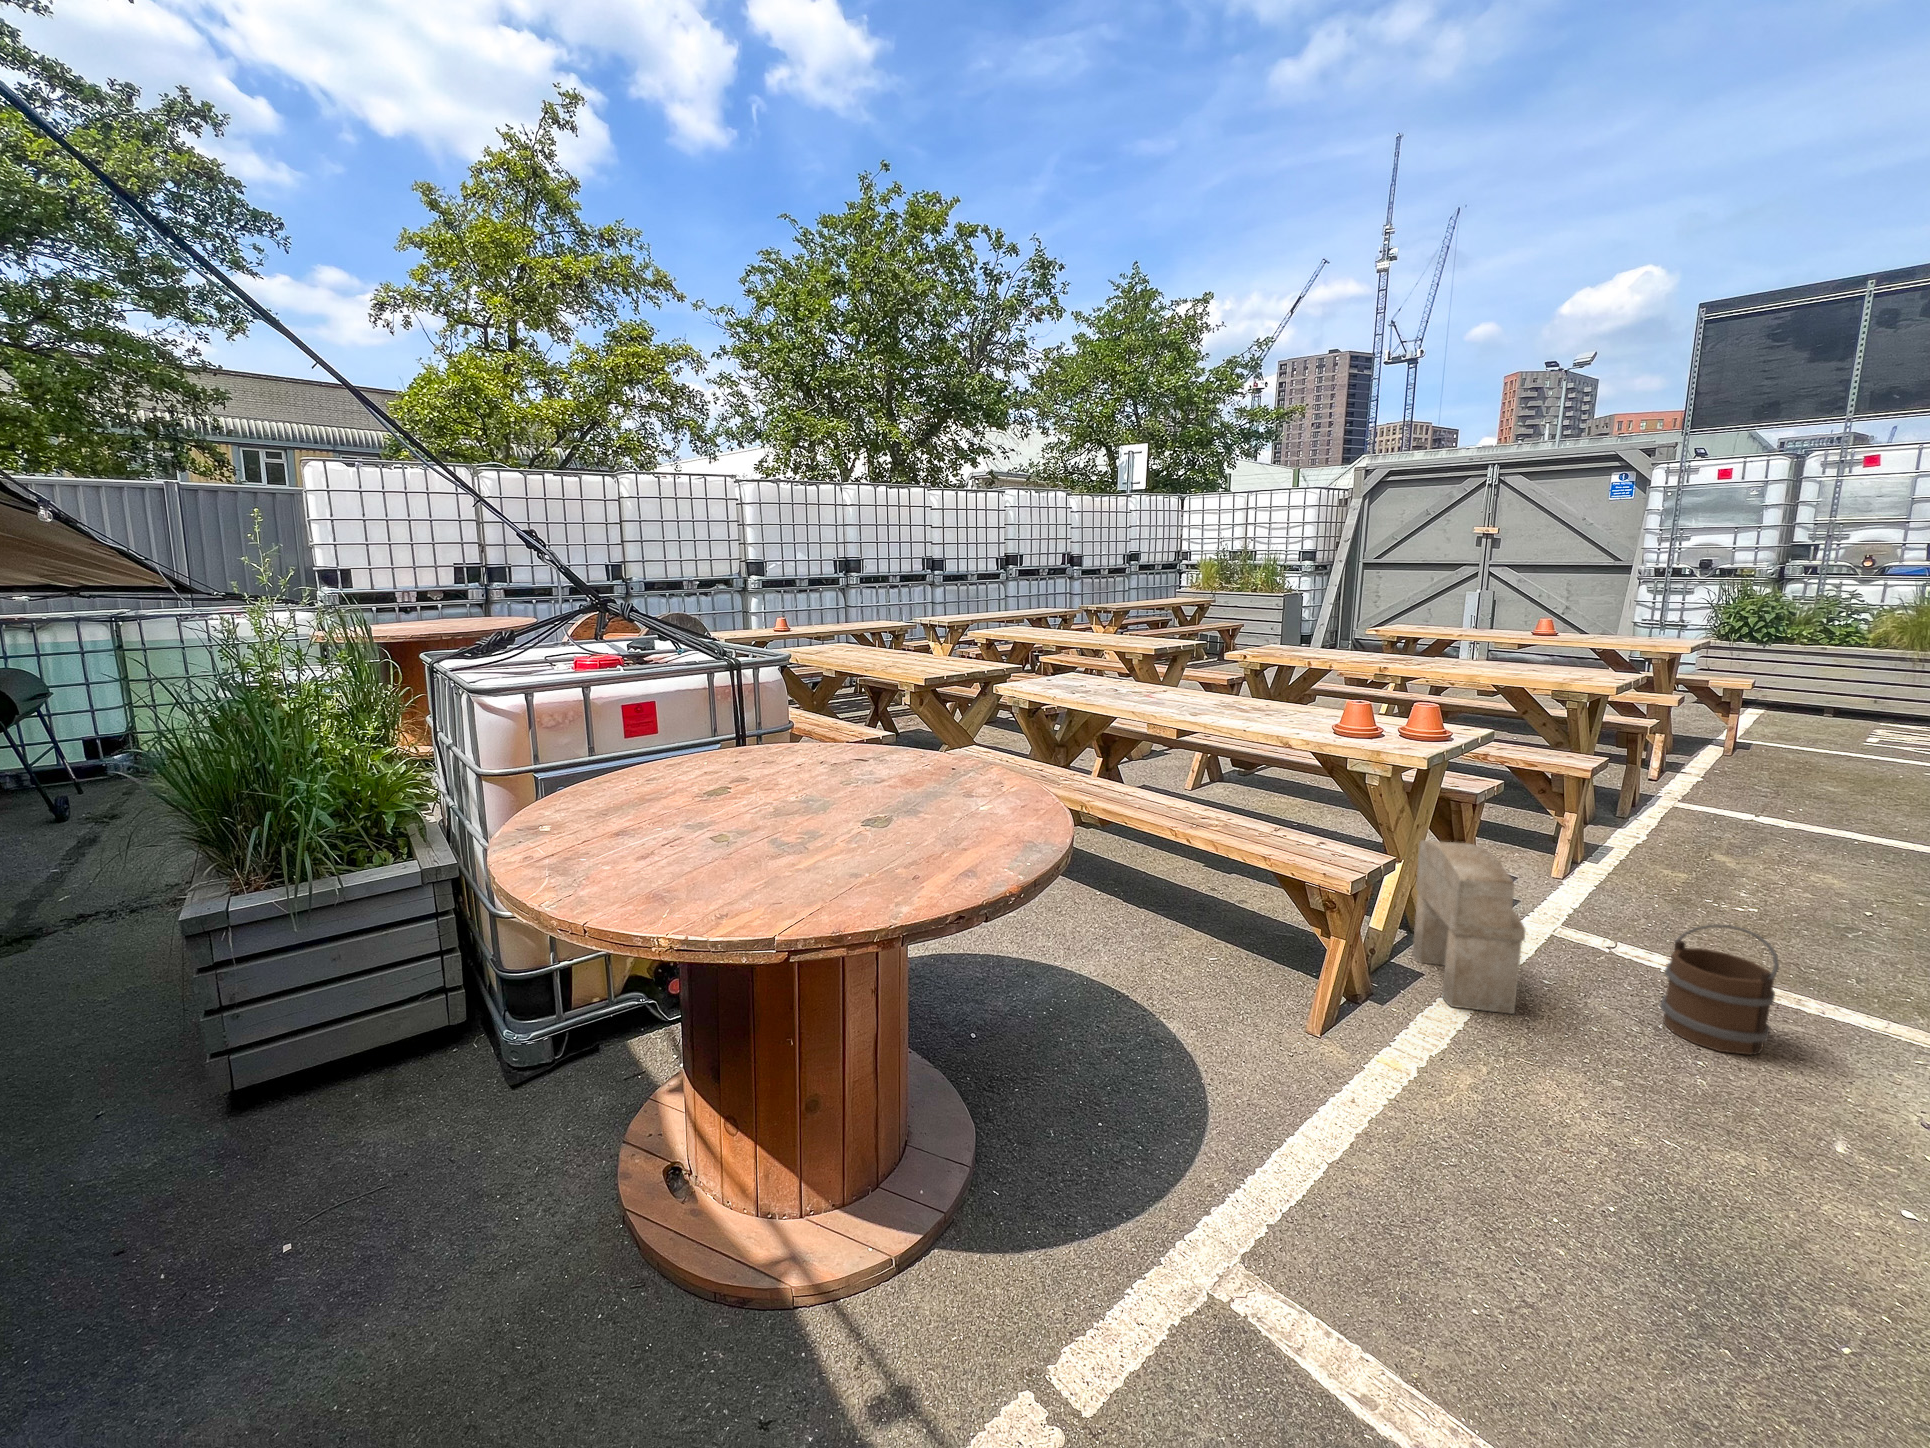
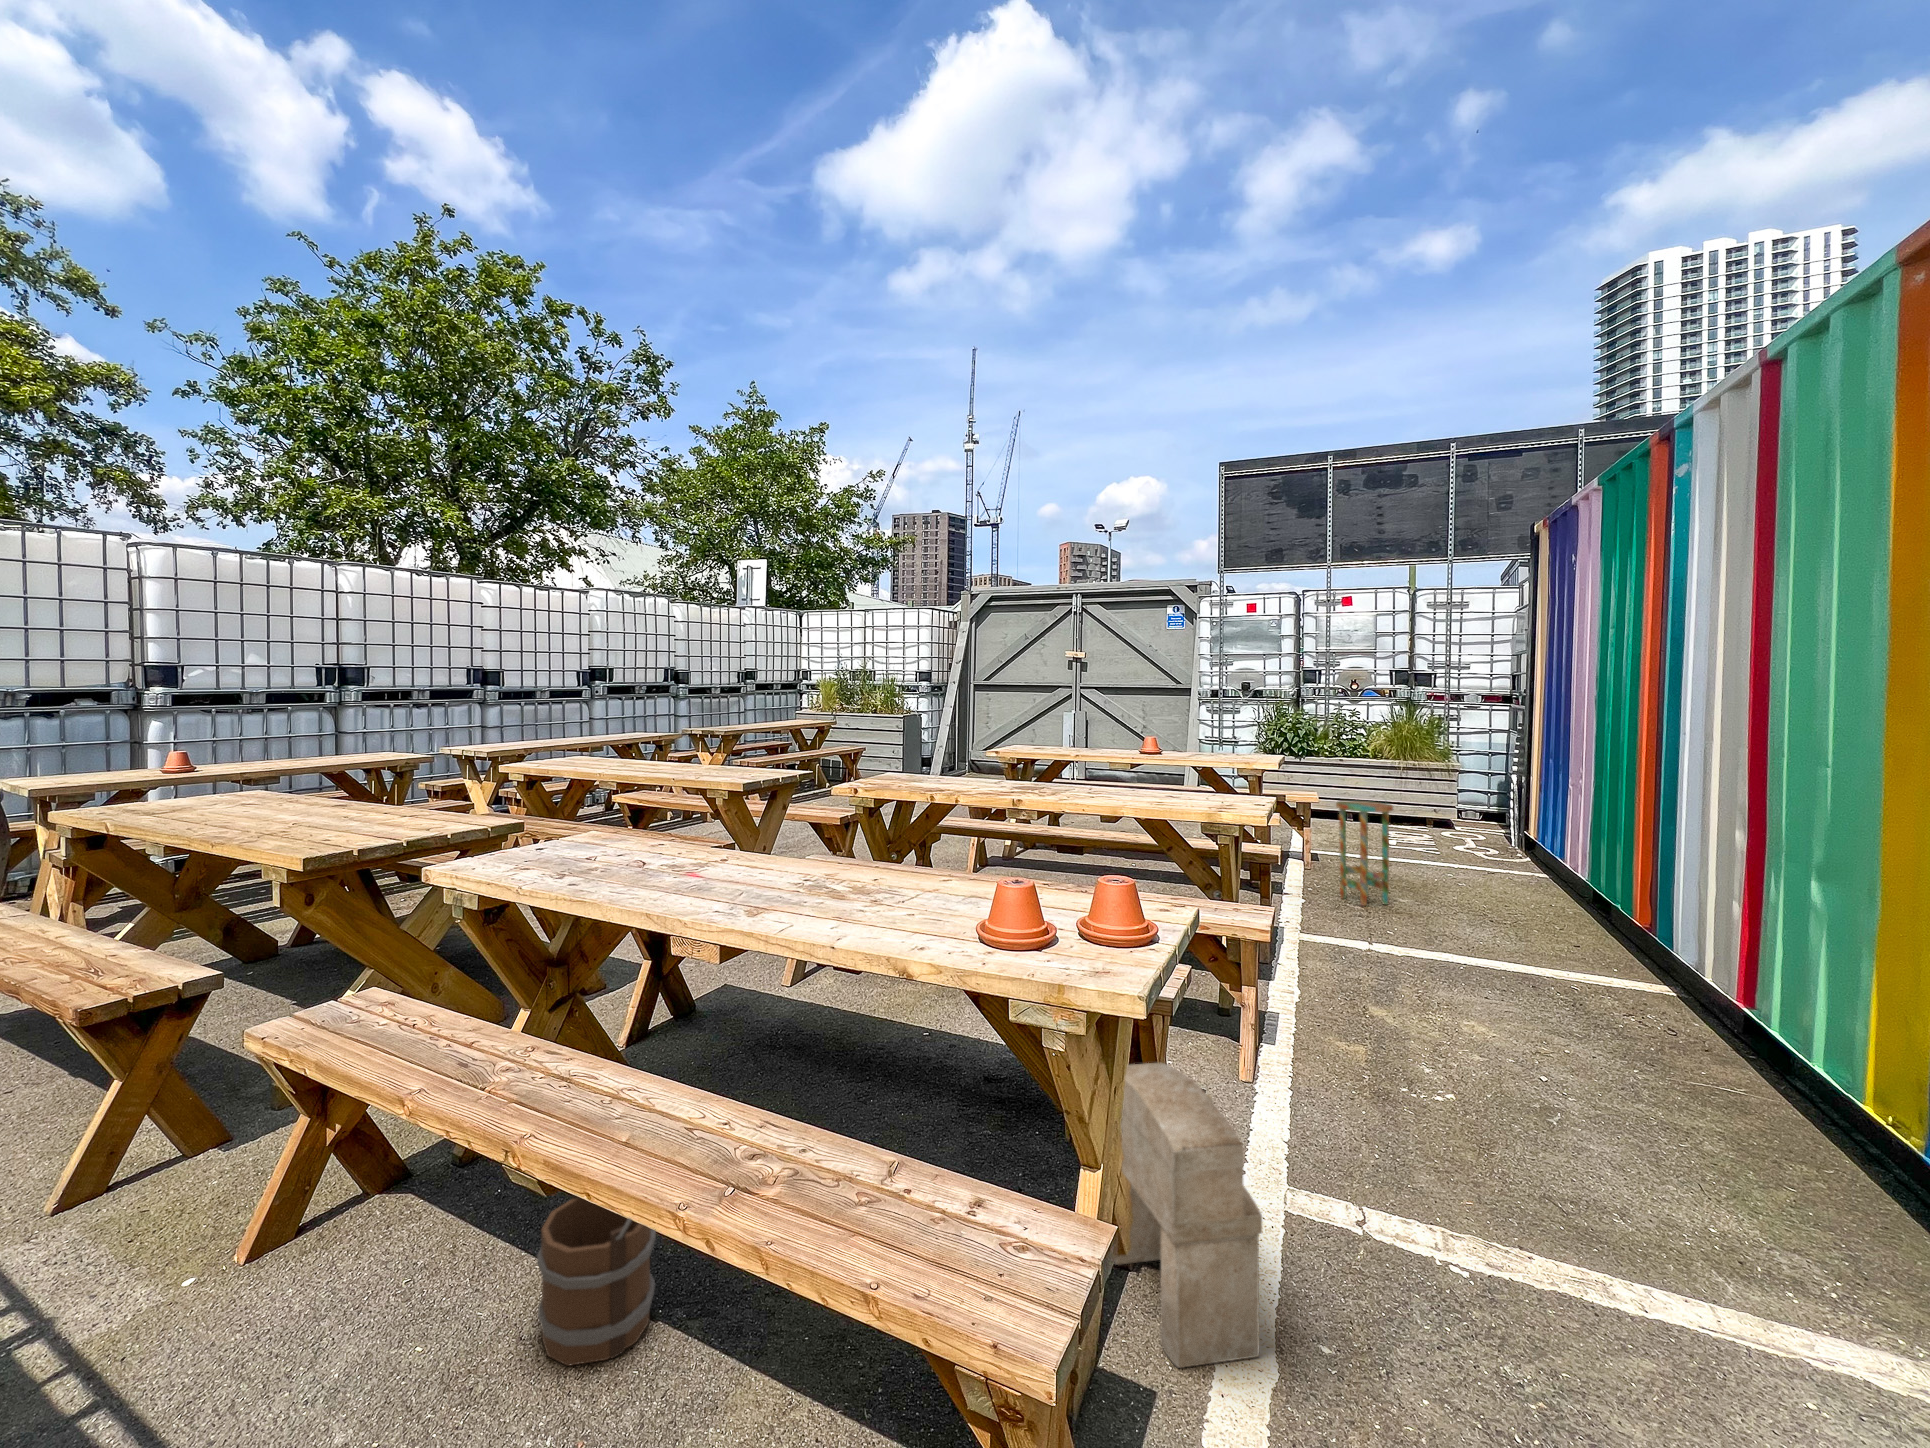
side table: none [1770,690,1859,800] -> present [1336,801,1393,906]
bucket: present [1660,924,1779,1055] -> present [537,1195,656,1366]

